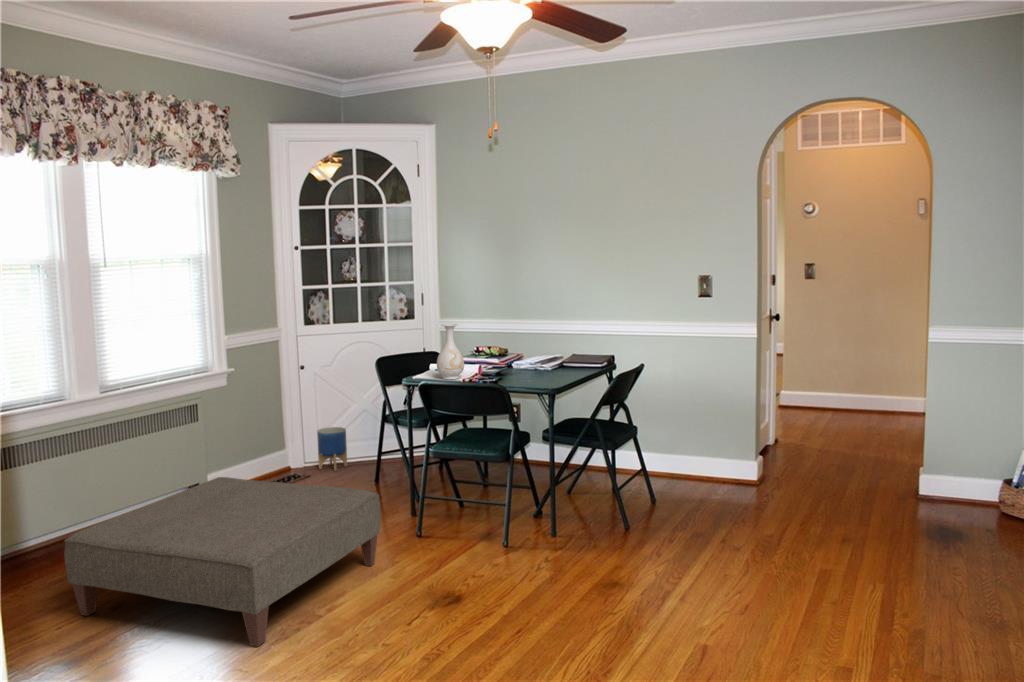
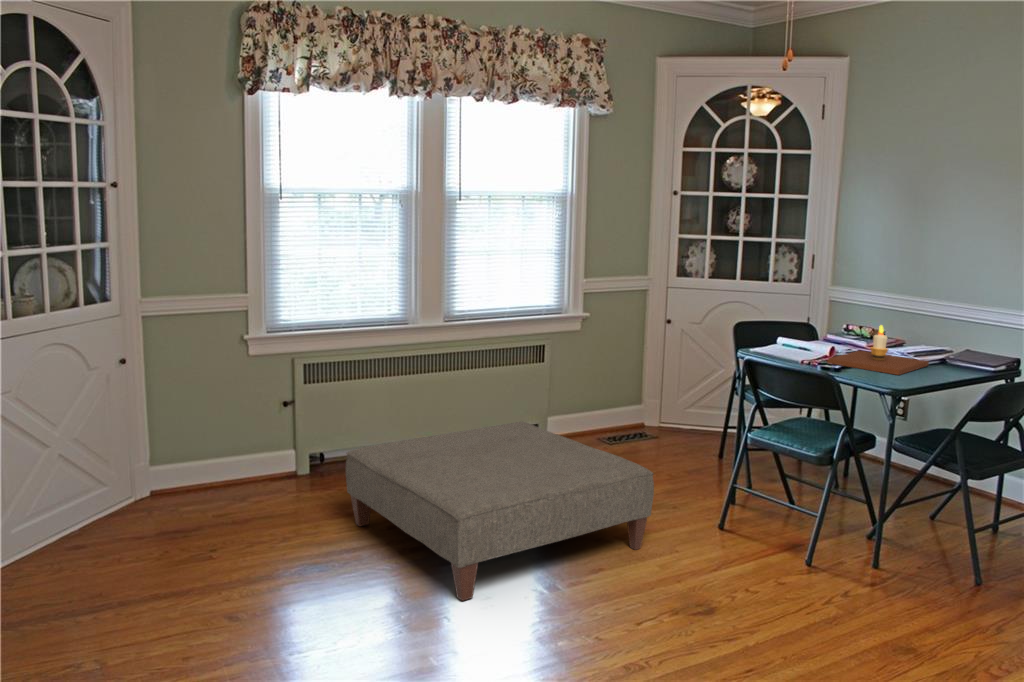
vase: present [437,324,464,379] -> none [768,290,802,357]
candle: none [488,344,554,381] -> present [827,325,929,375]
planter: present [317,427,347,471] -> none [670,390,703,439]

